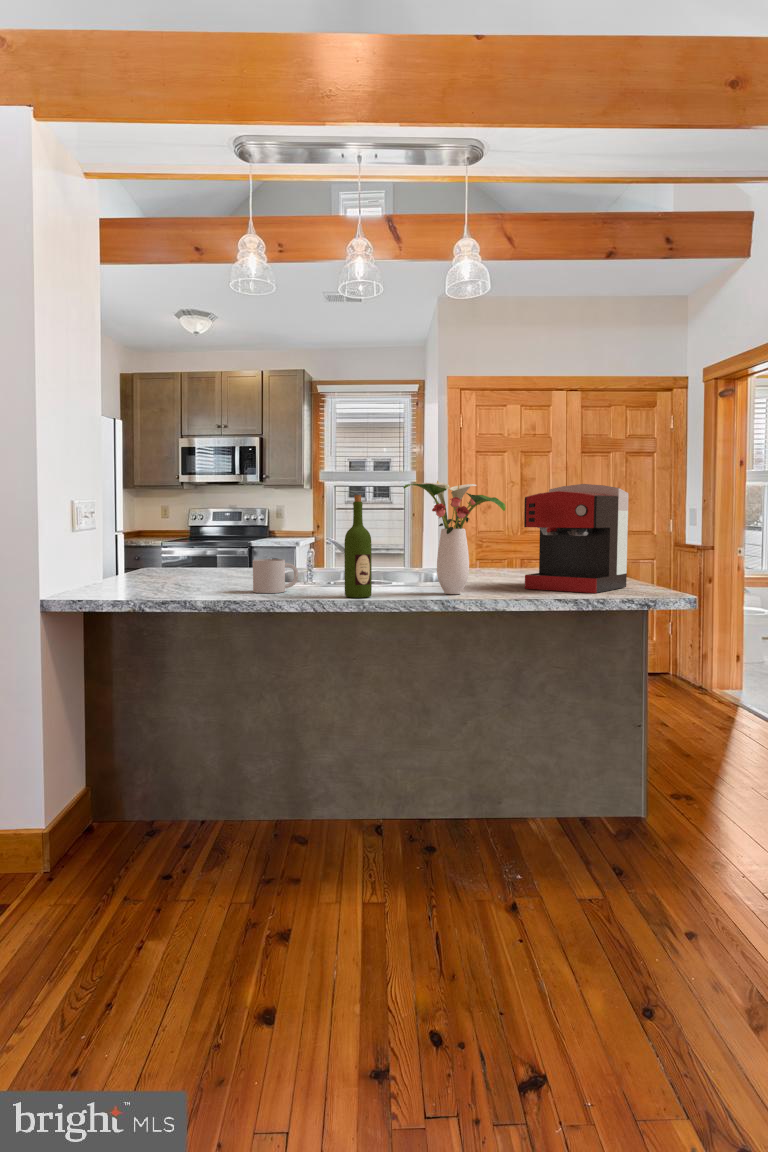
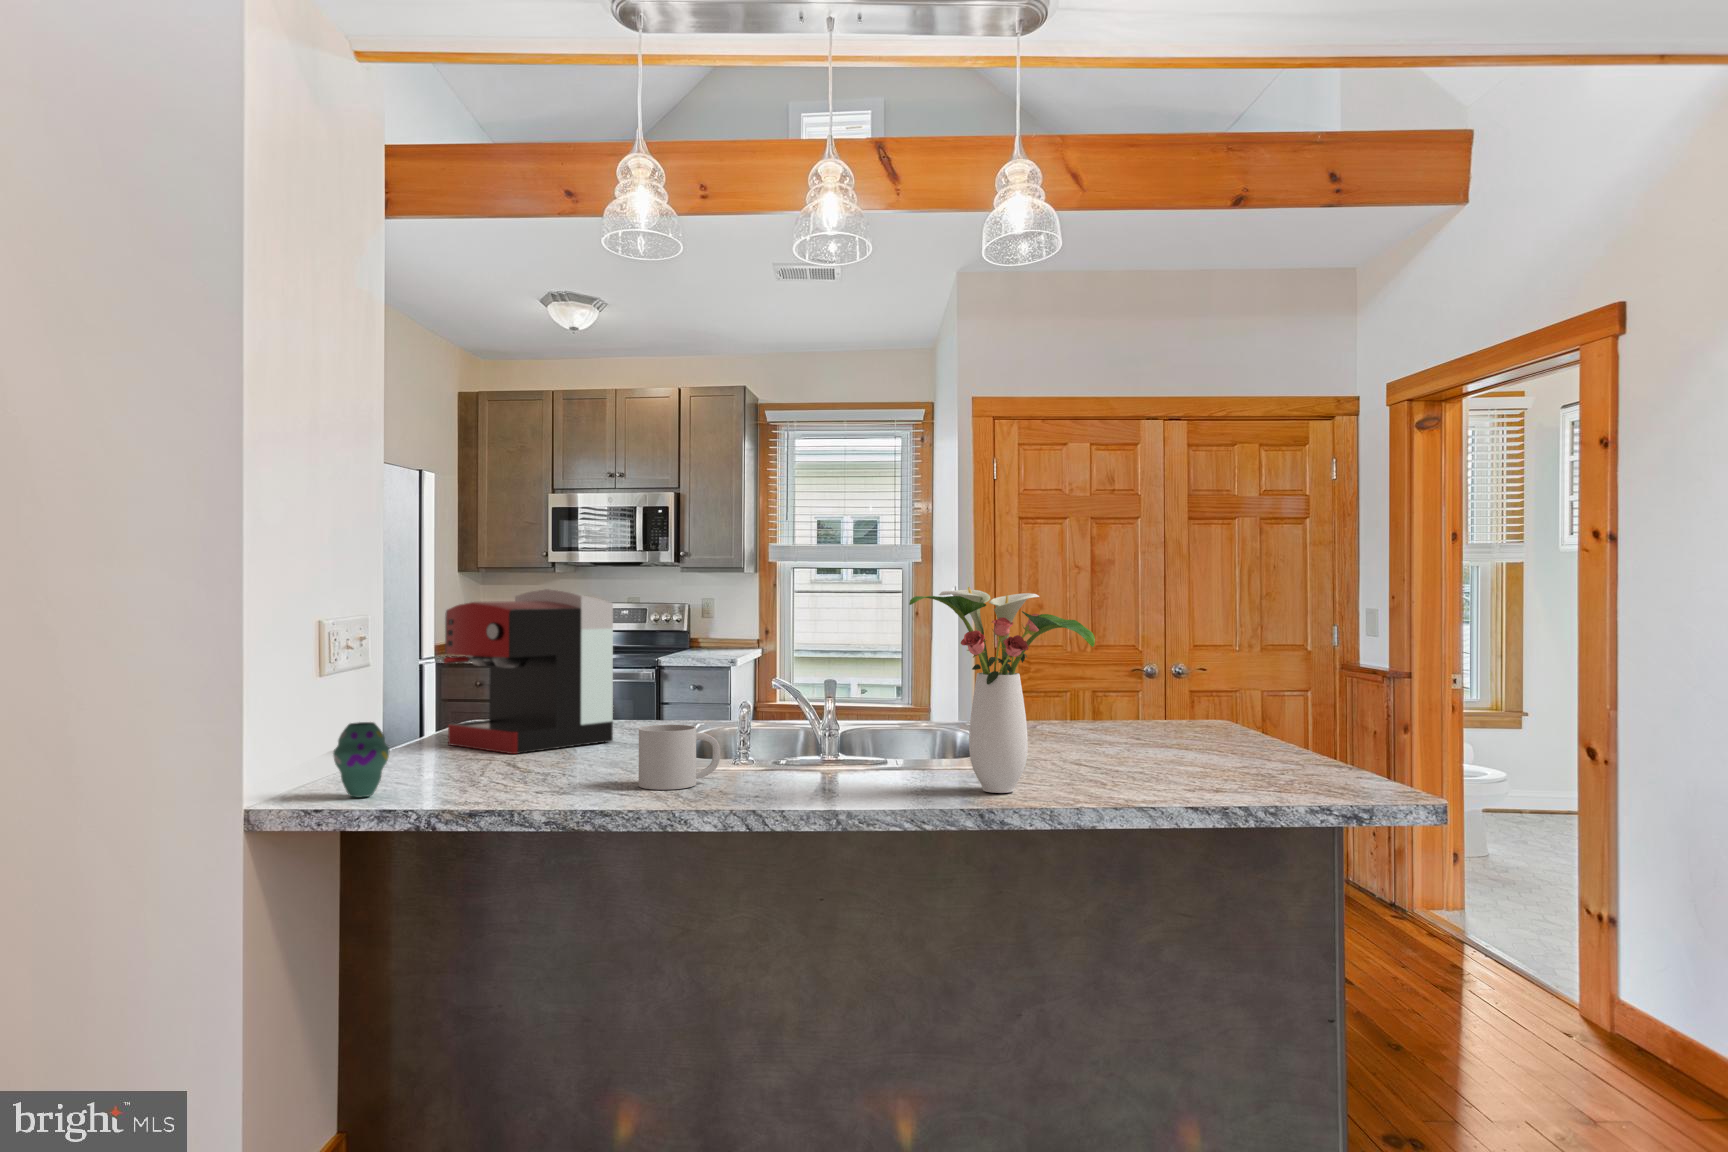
coffee maker: present [524,484,629,593] -> present [444,589,613,754]
wine bottle: present [344,495,372,598] -> none [803,616,851,804]
vase: none [86,555,116,595] -> present [333,722,389,797]

